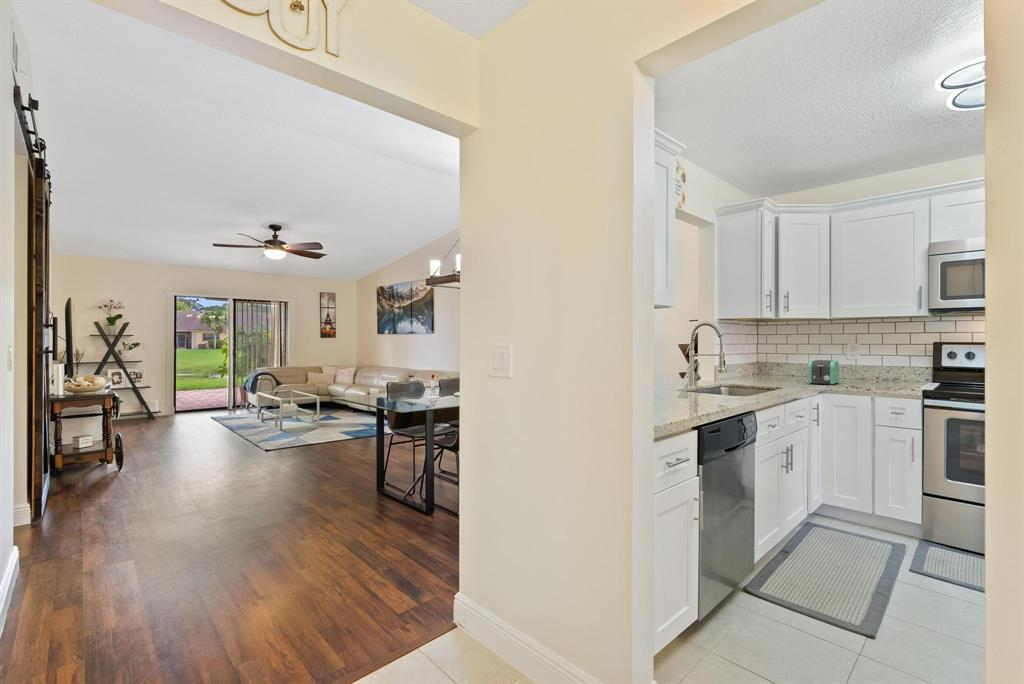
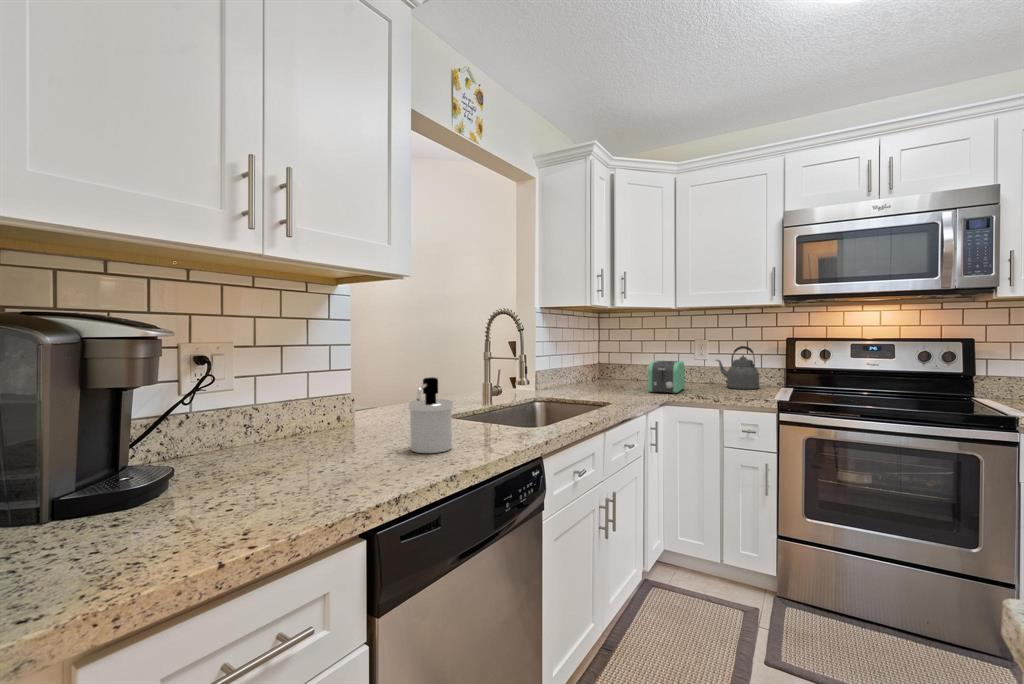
kettle: none [866,349,908,384] -> present [716,346,759,389]
soap dispenser: none [672,361,699,403] -> present [409,377,453,453]

